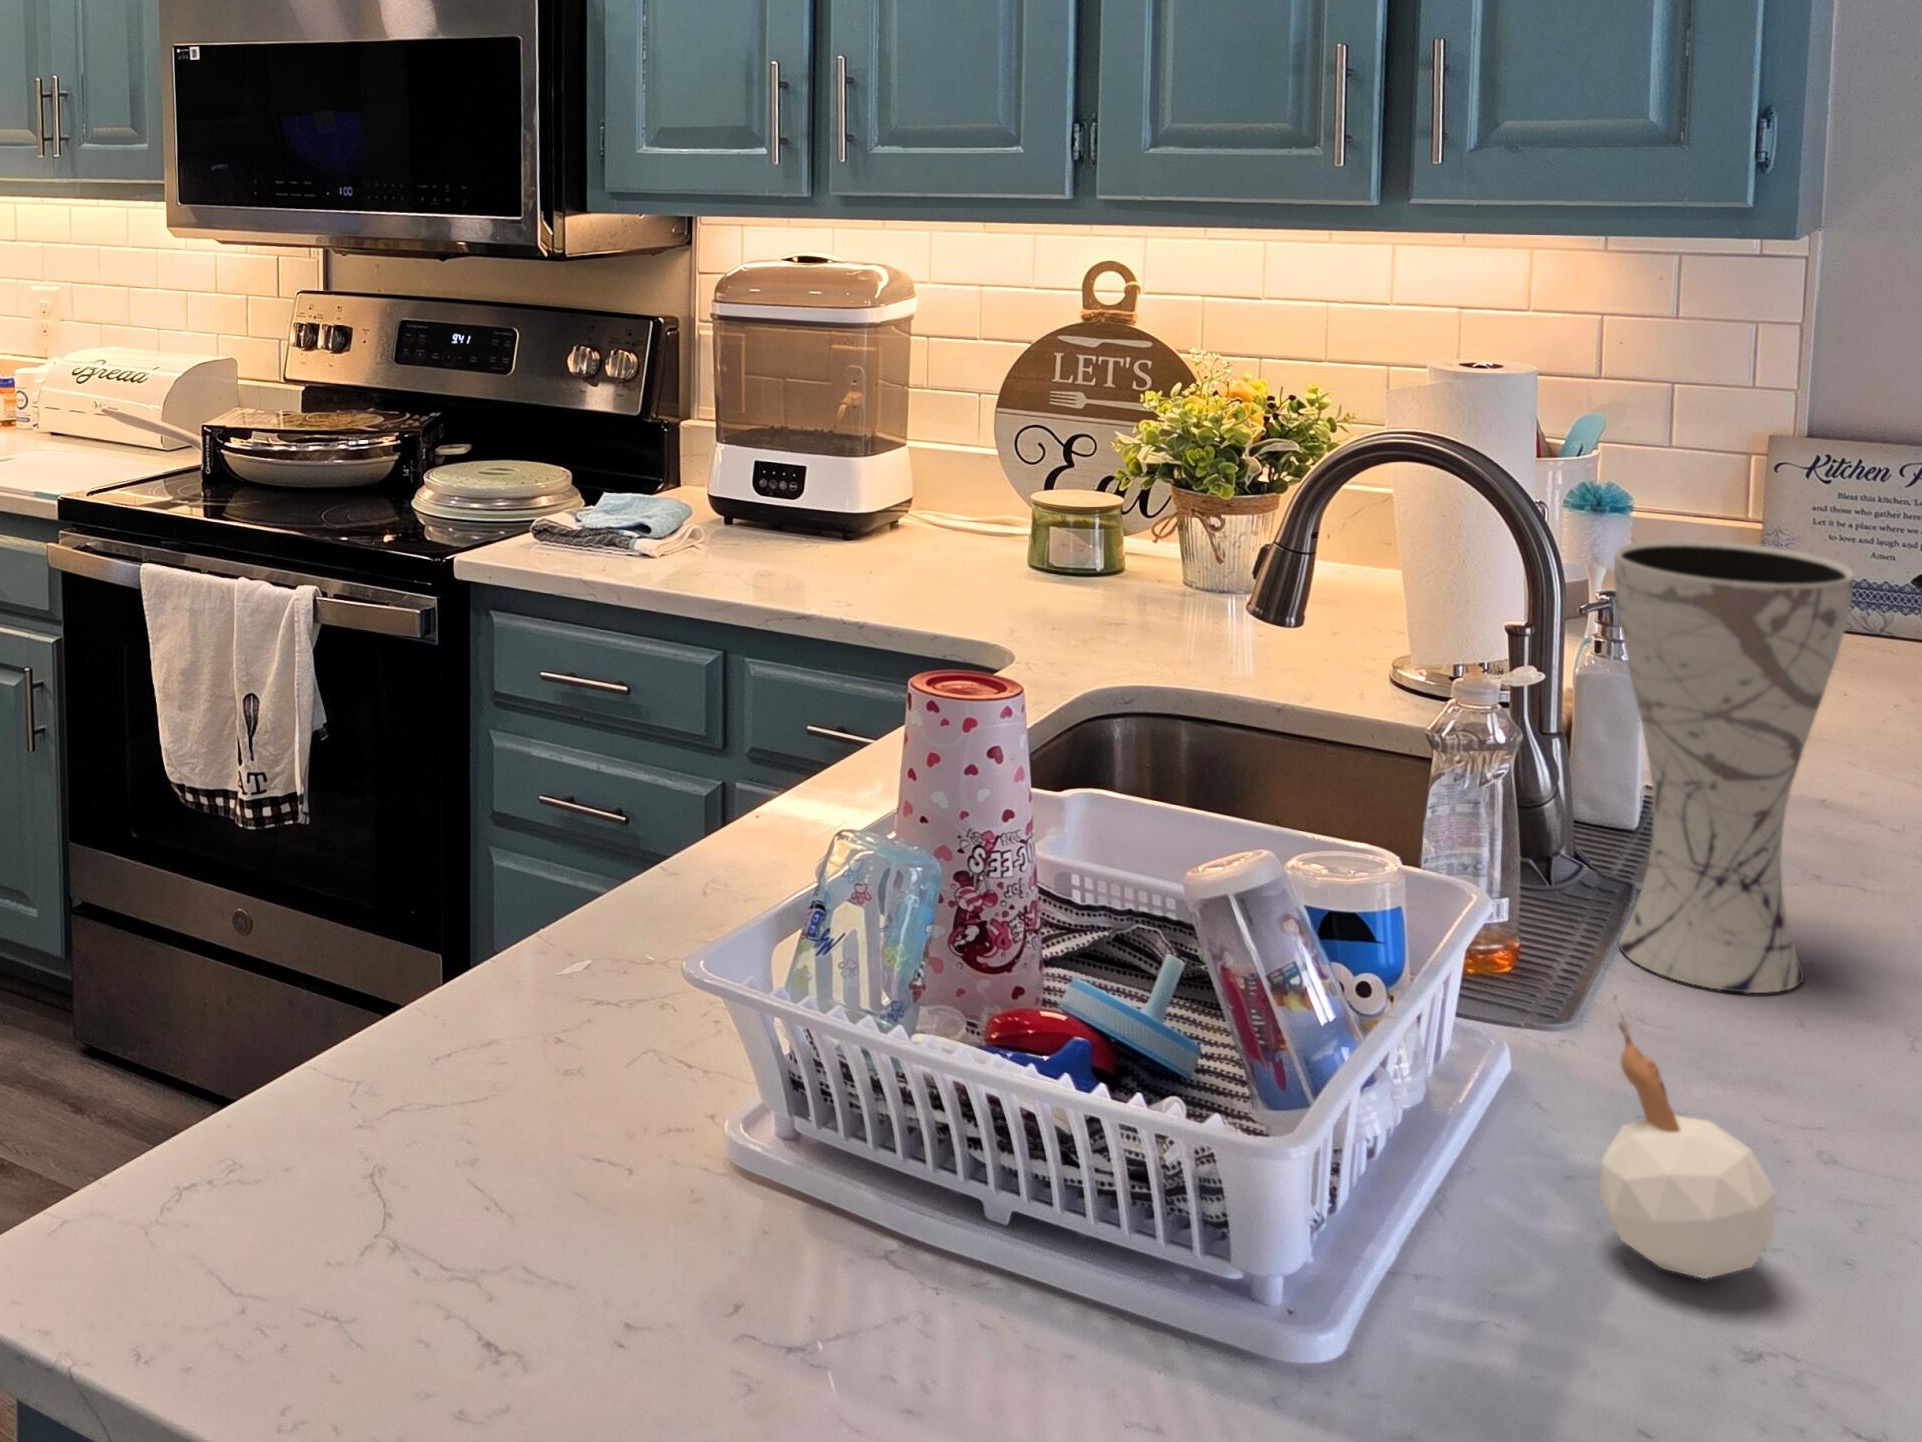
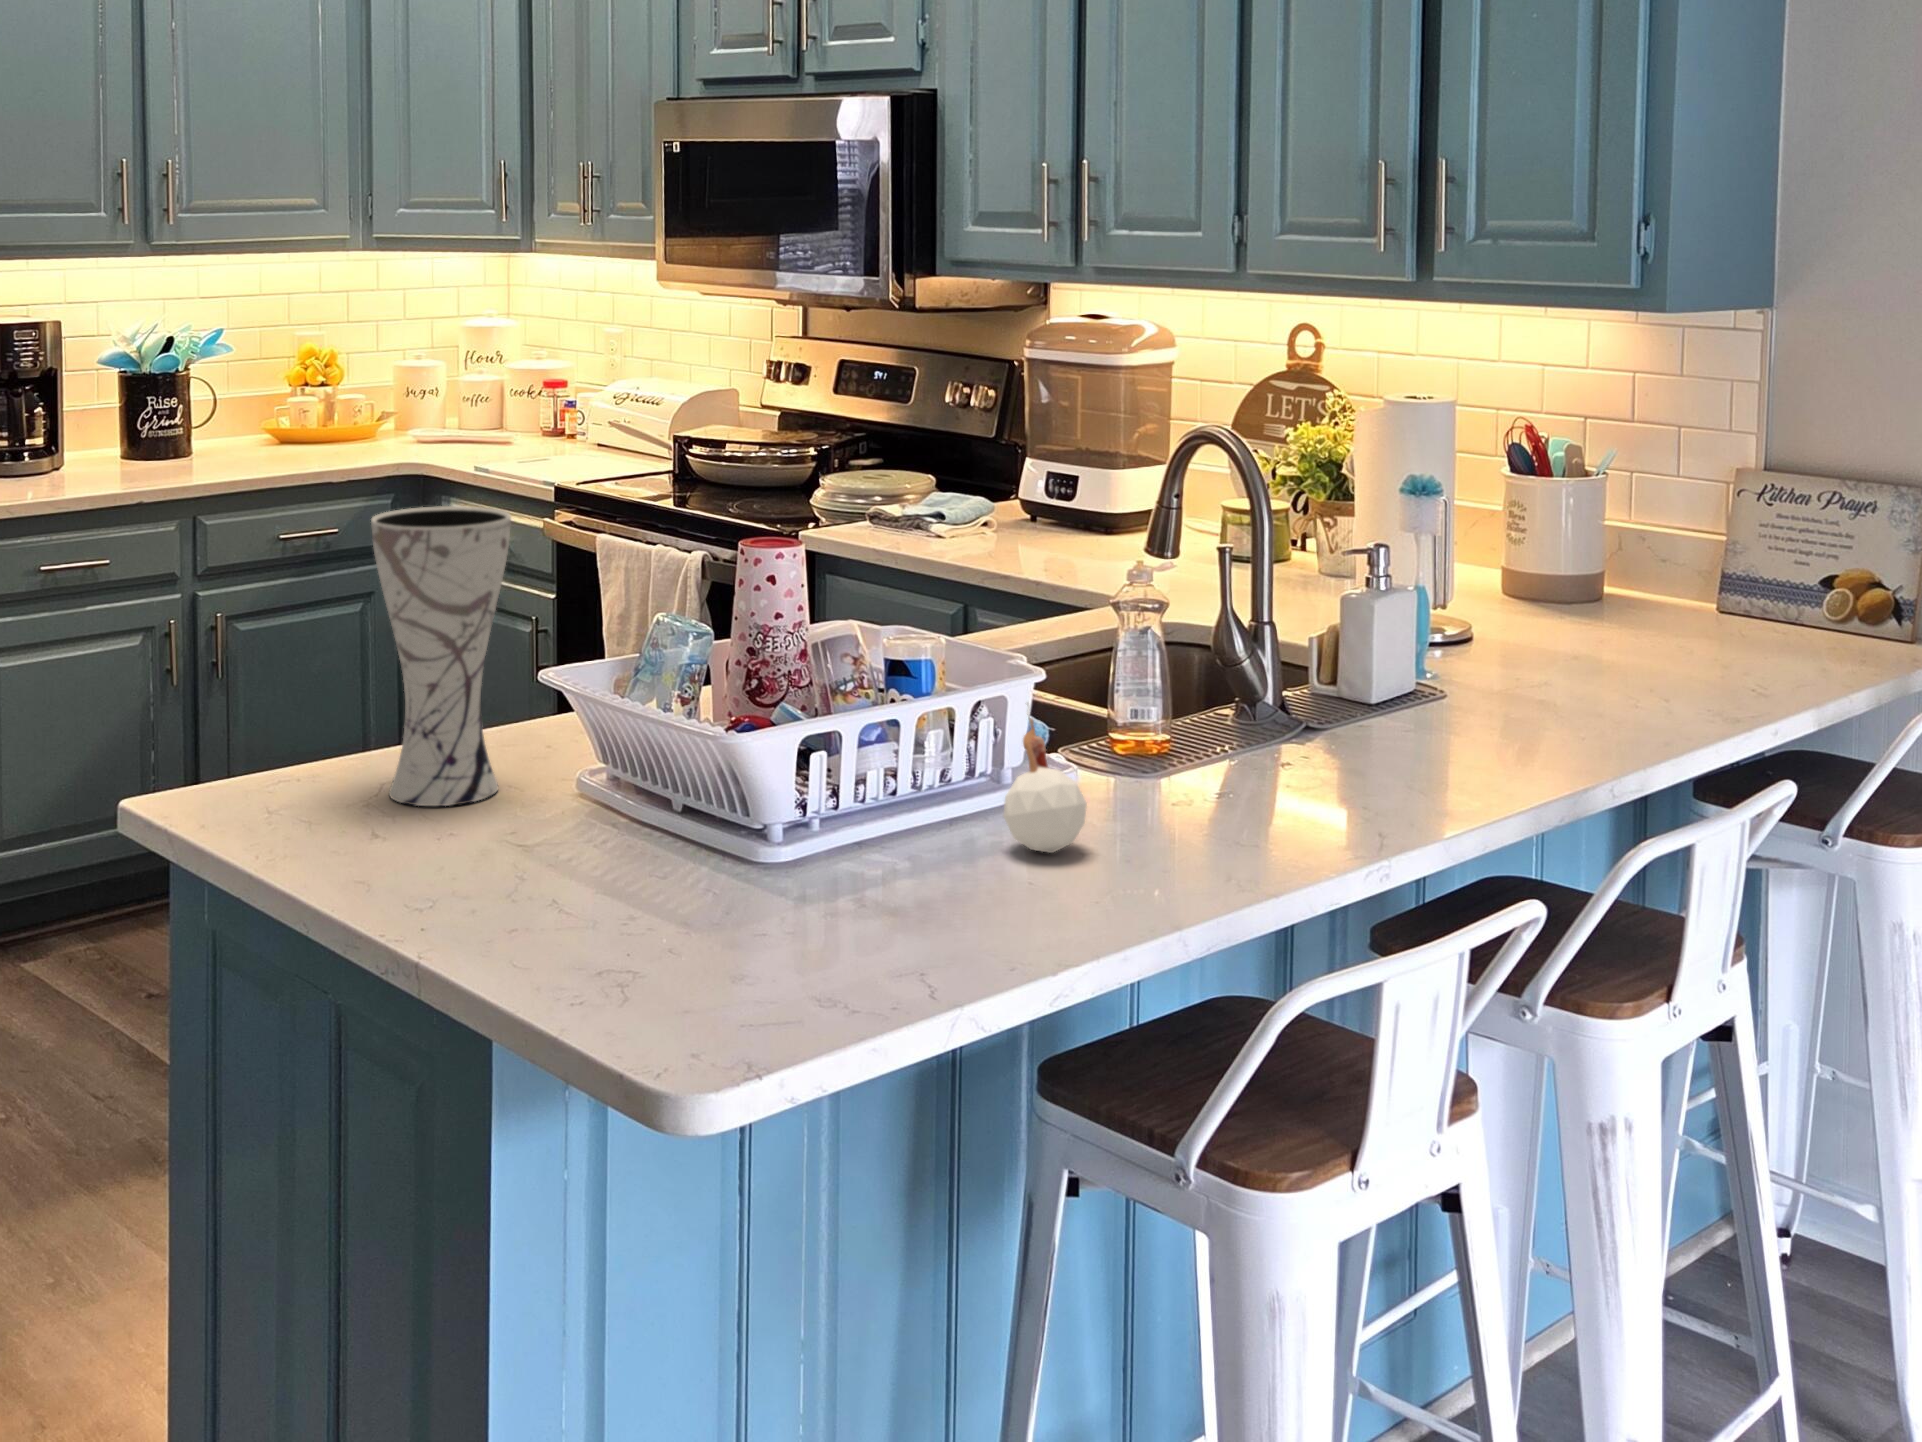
vase: present [1614,540,1854,993] -> present [371,506,511,806]

